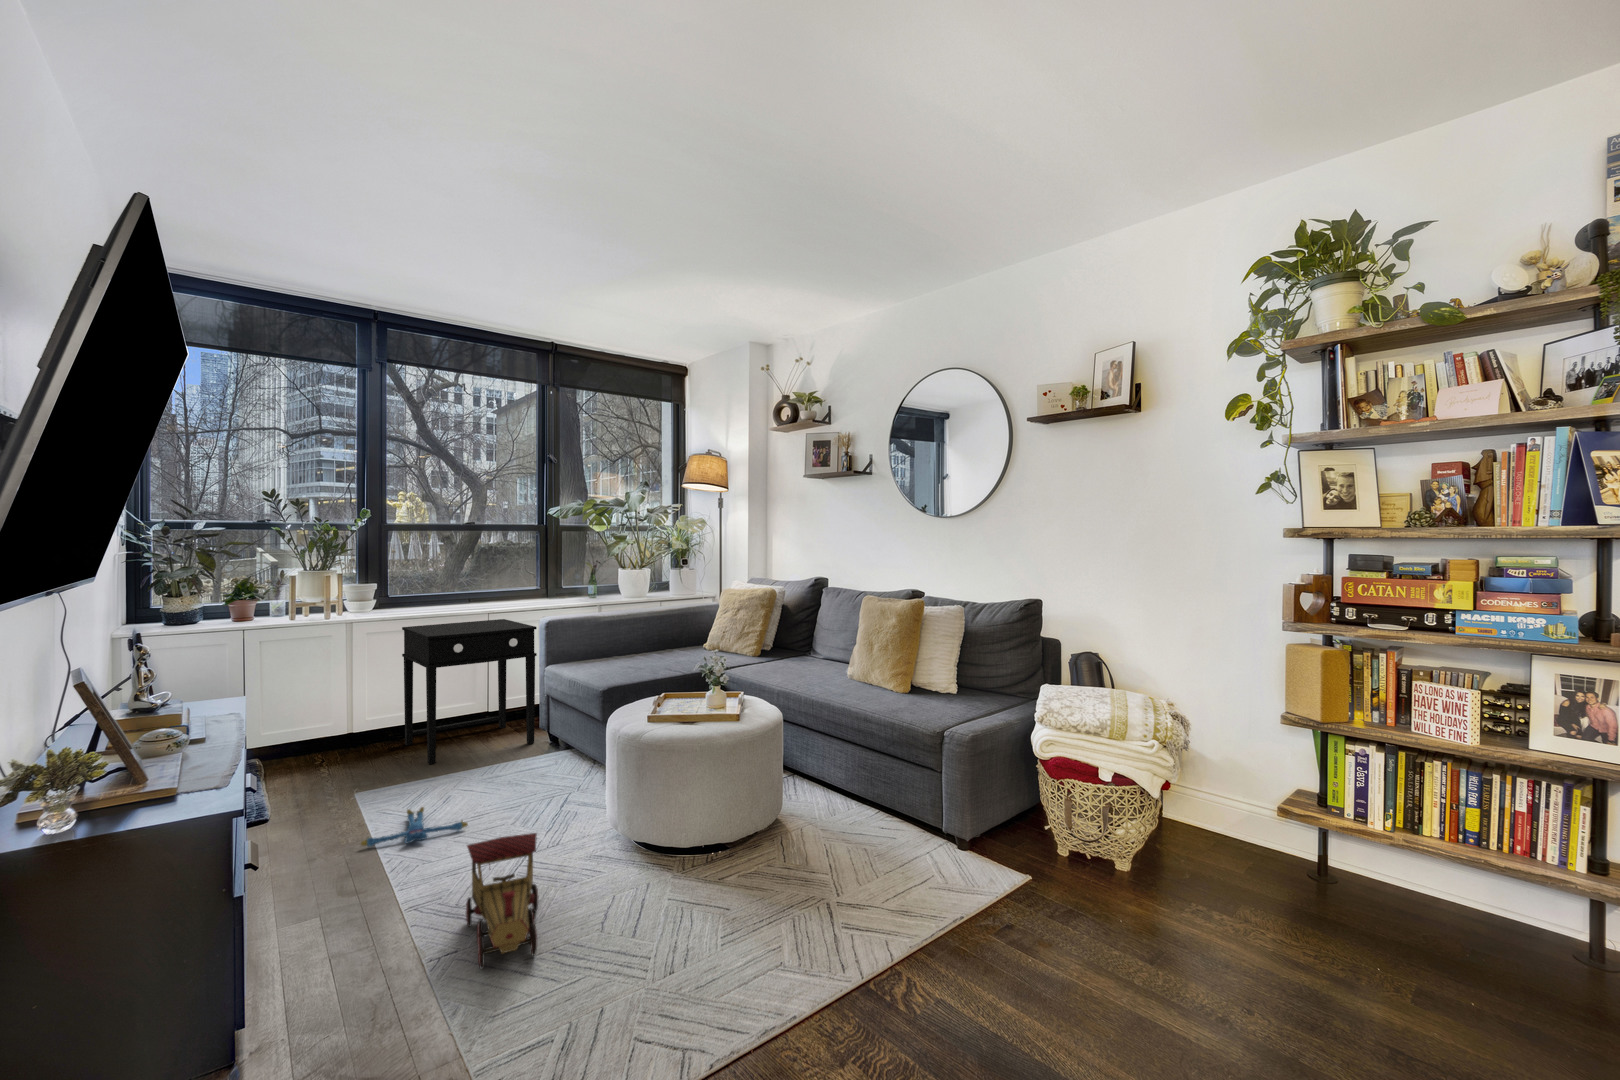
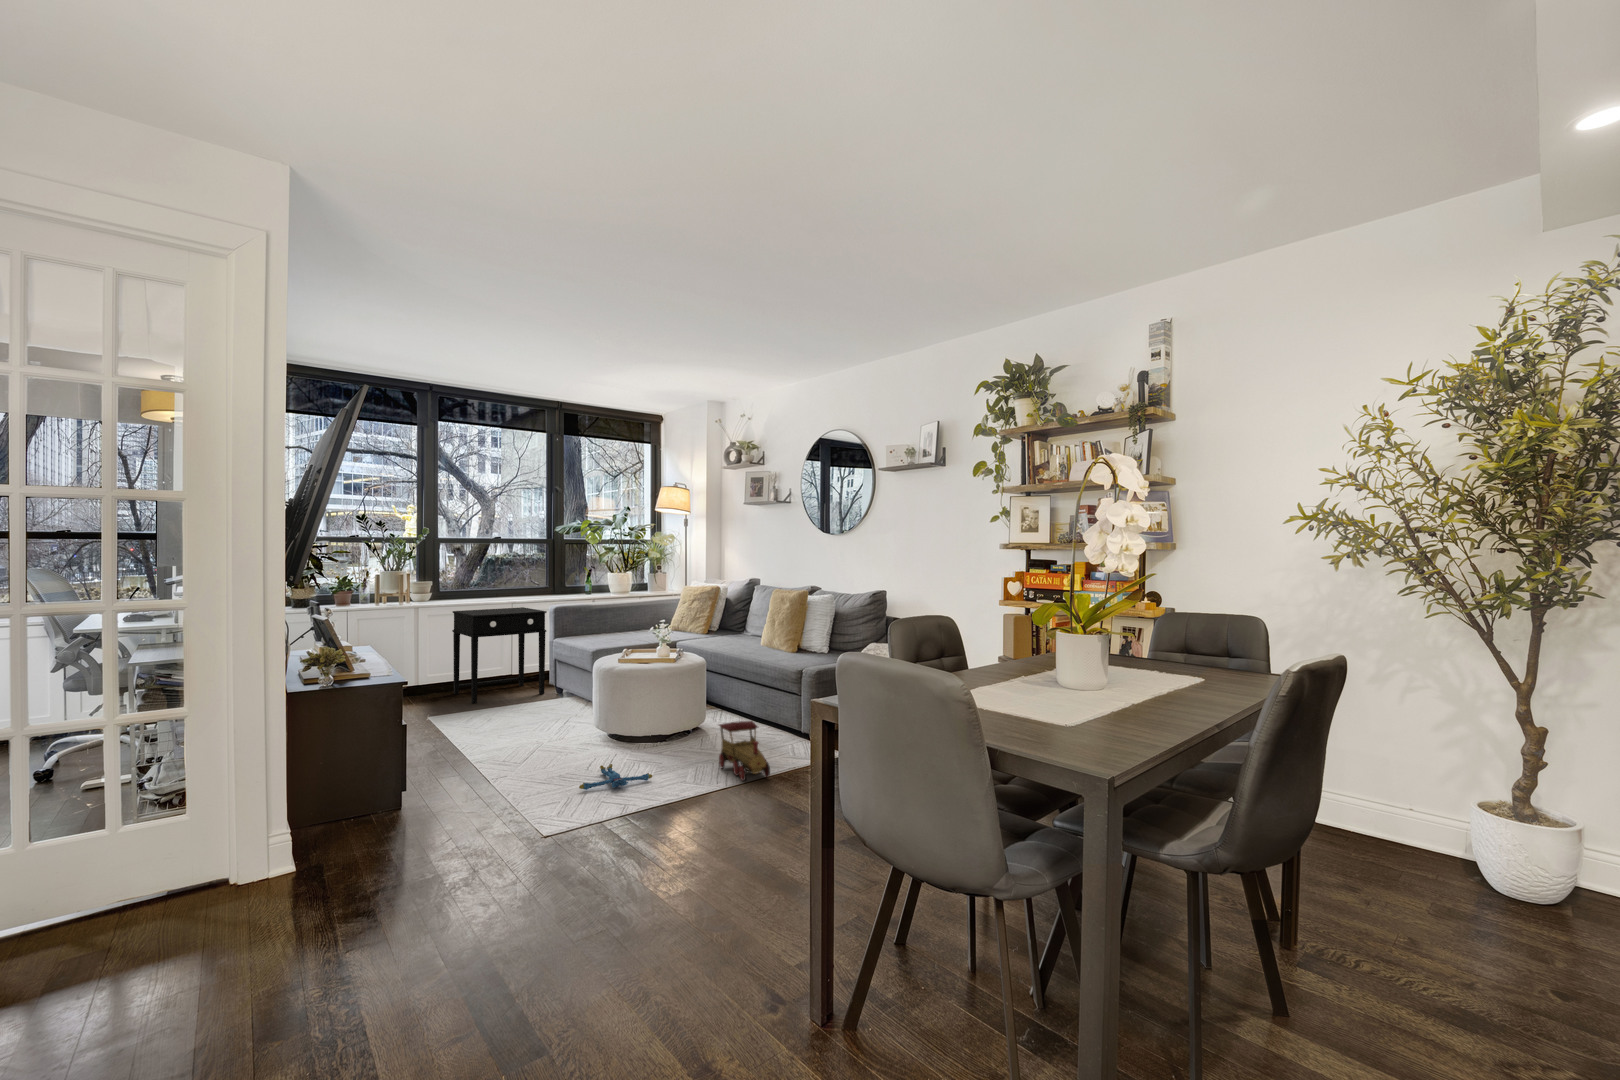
plush toy: present [361,807,468,847] -> present [579,764,652,790]
toy train: present [466,833,538,968] -> present [719,721,770,781]

